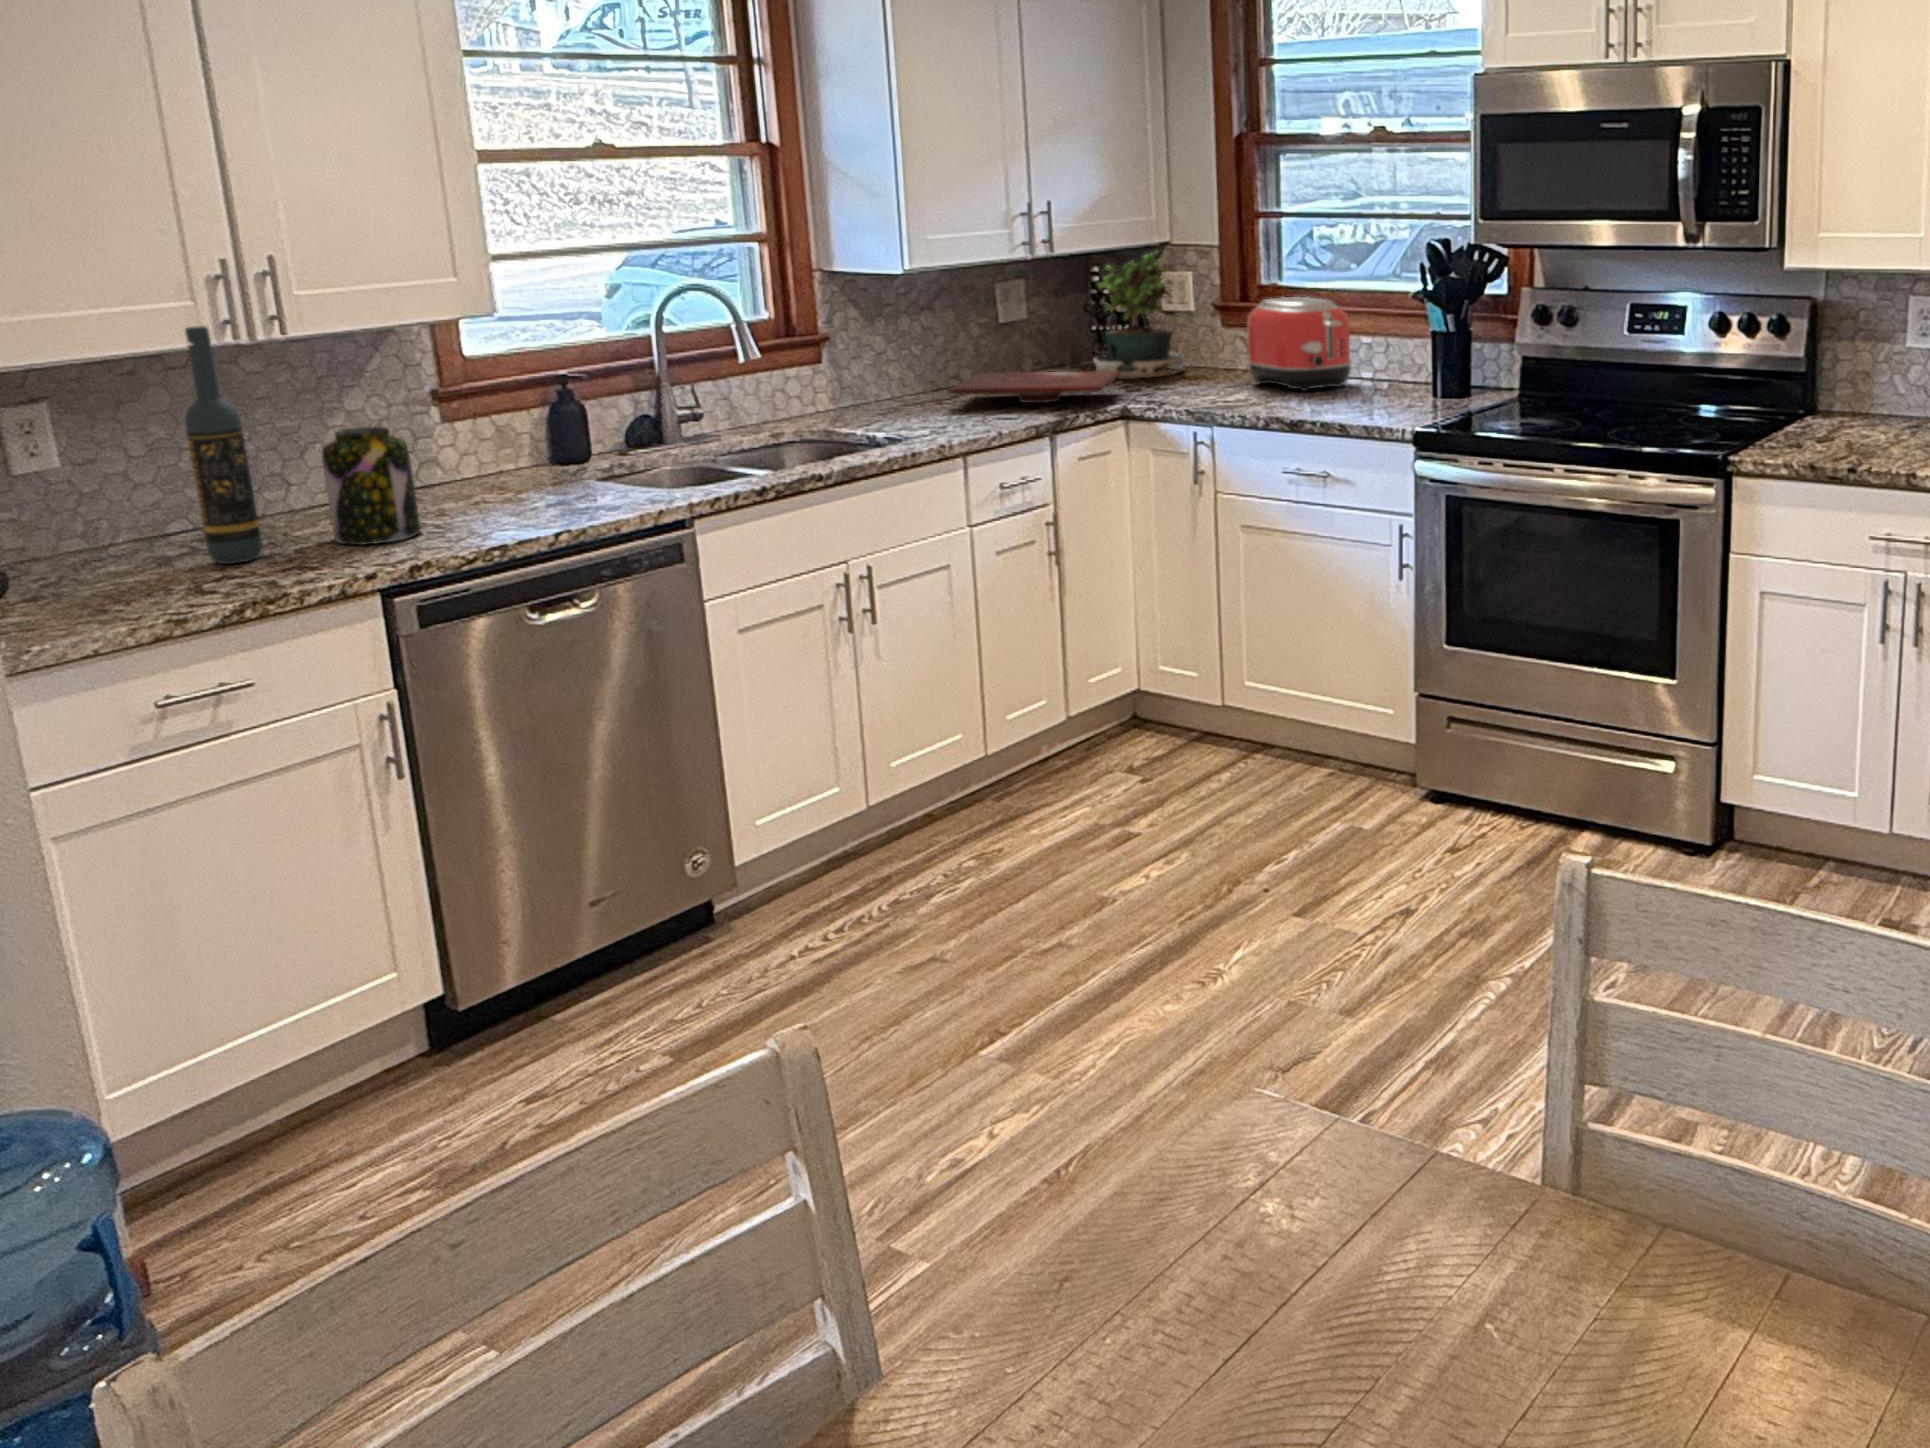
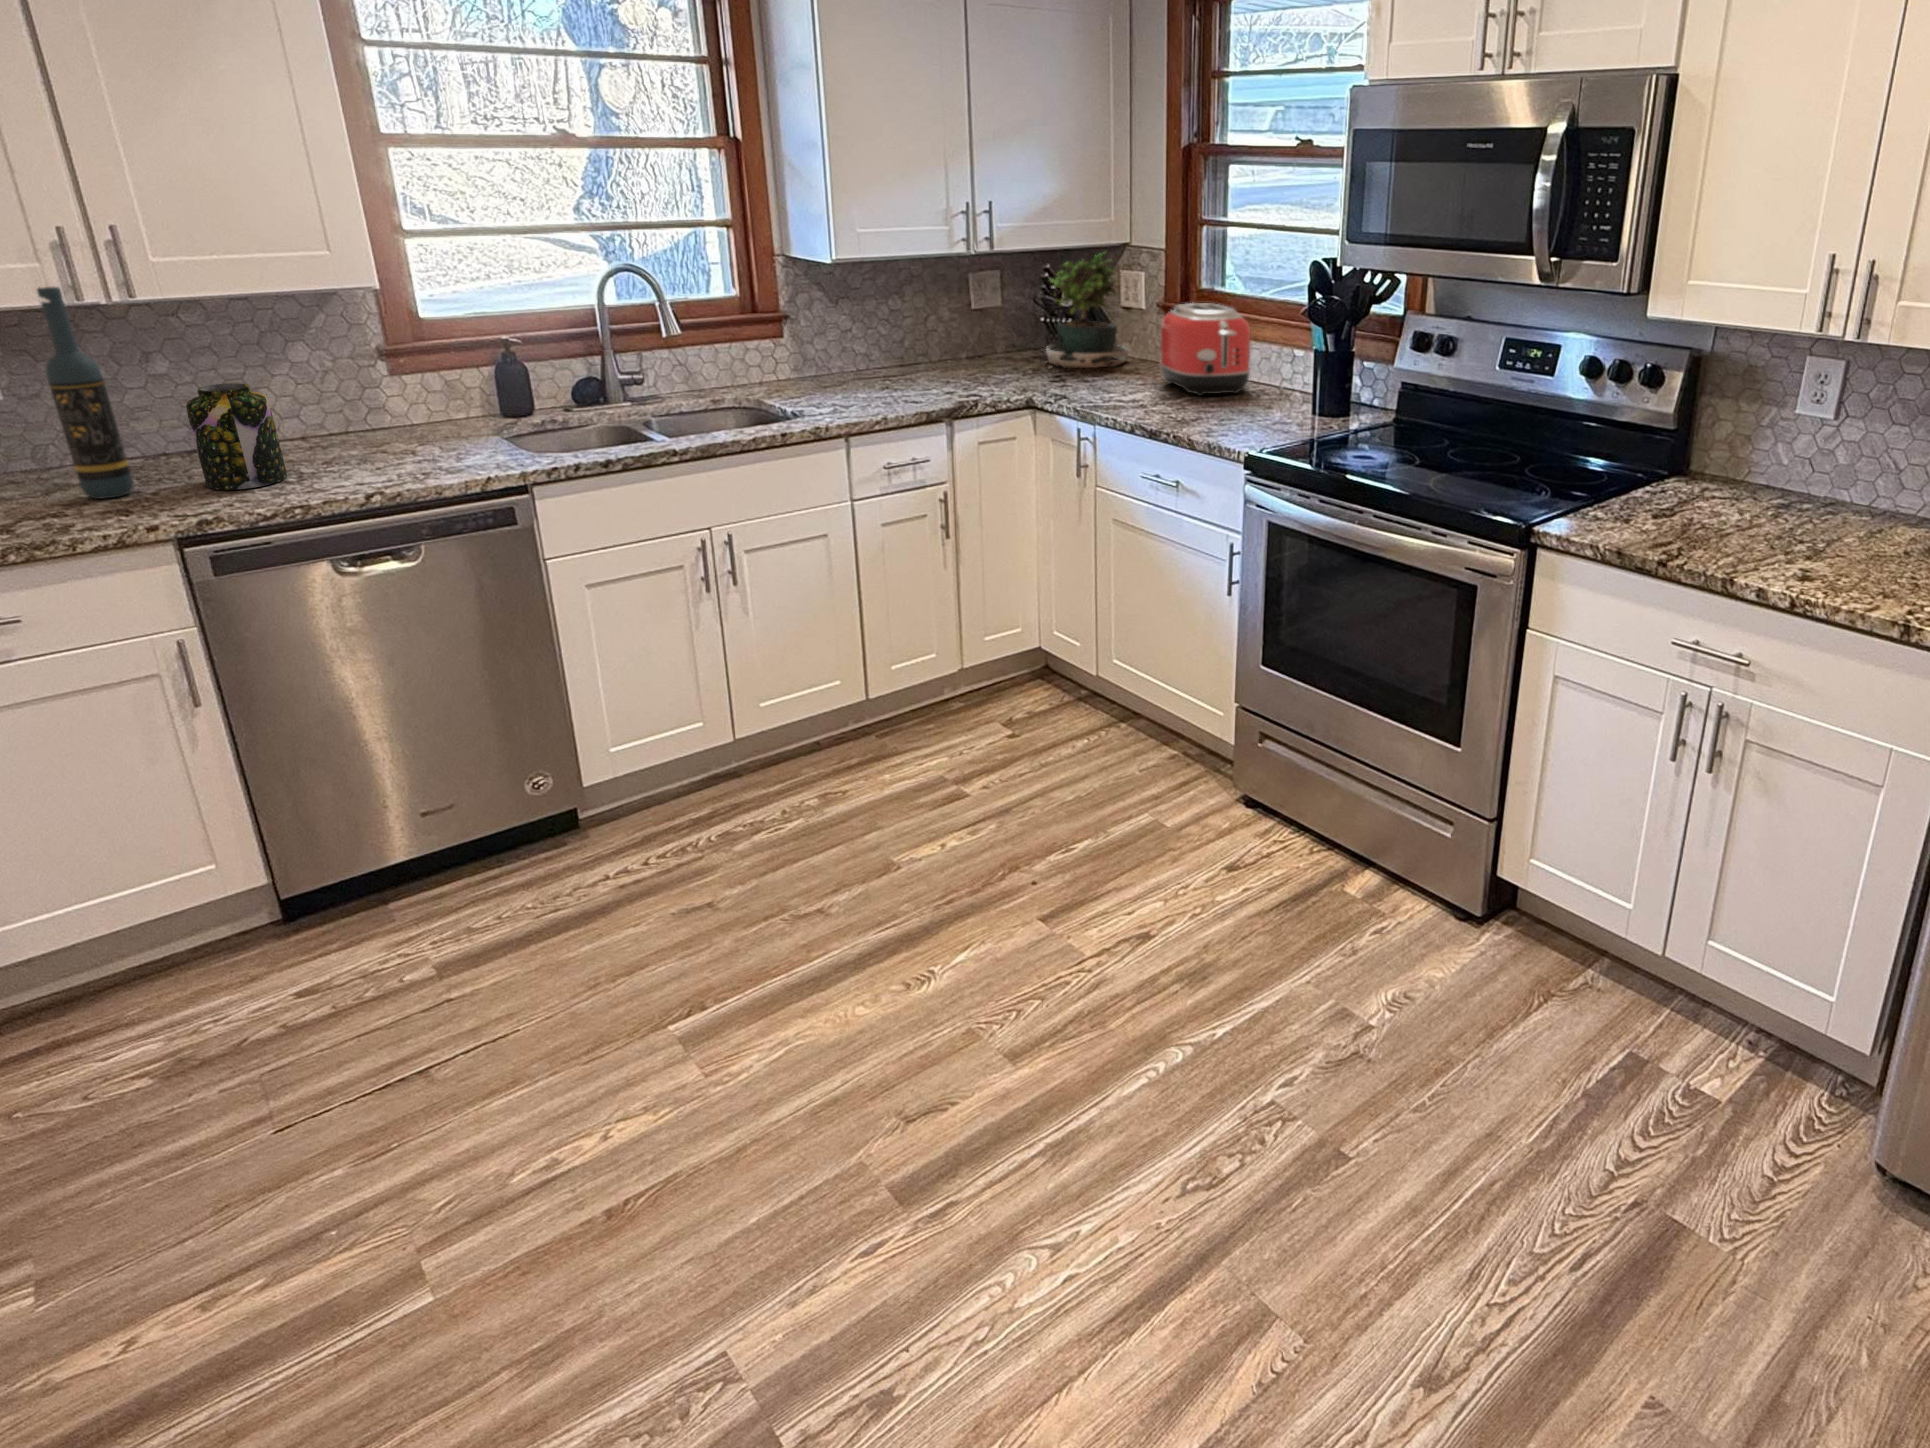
cutting board: present [948,371,1121,403] -> none [877,355,1045,387]

